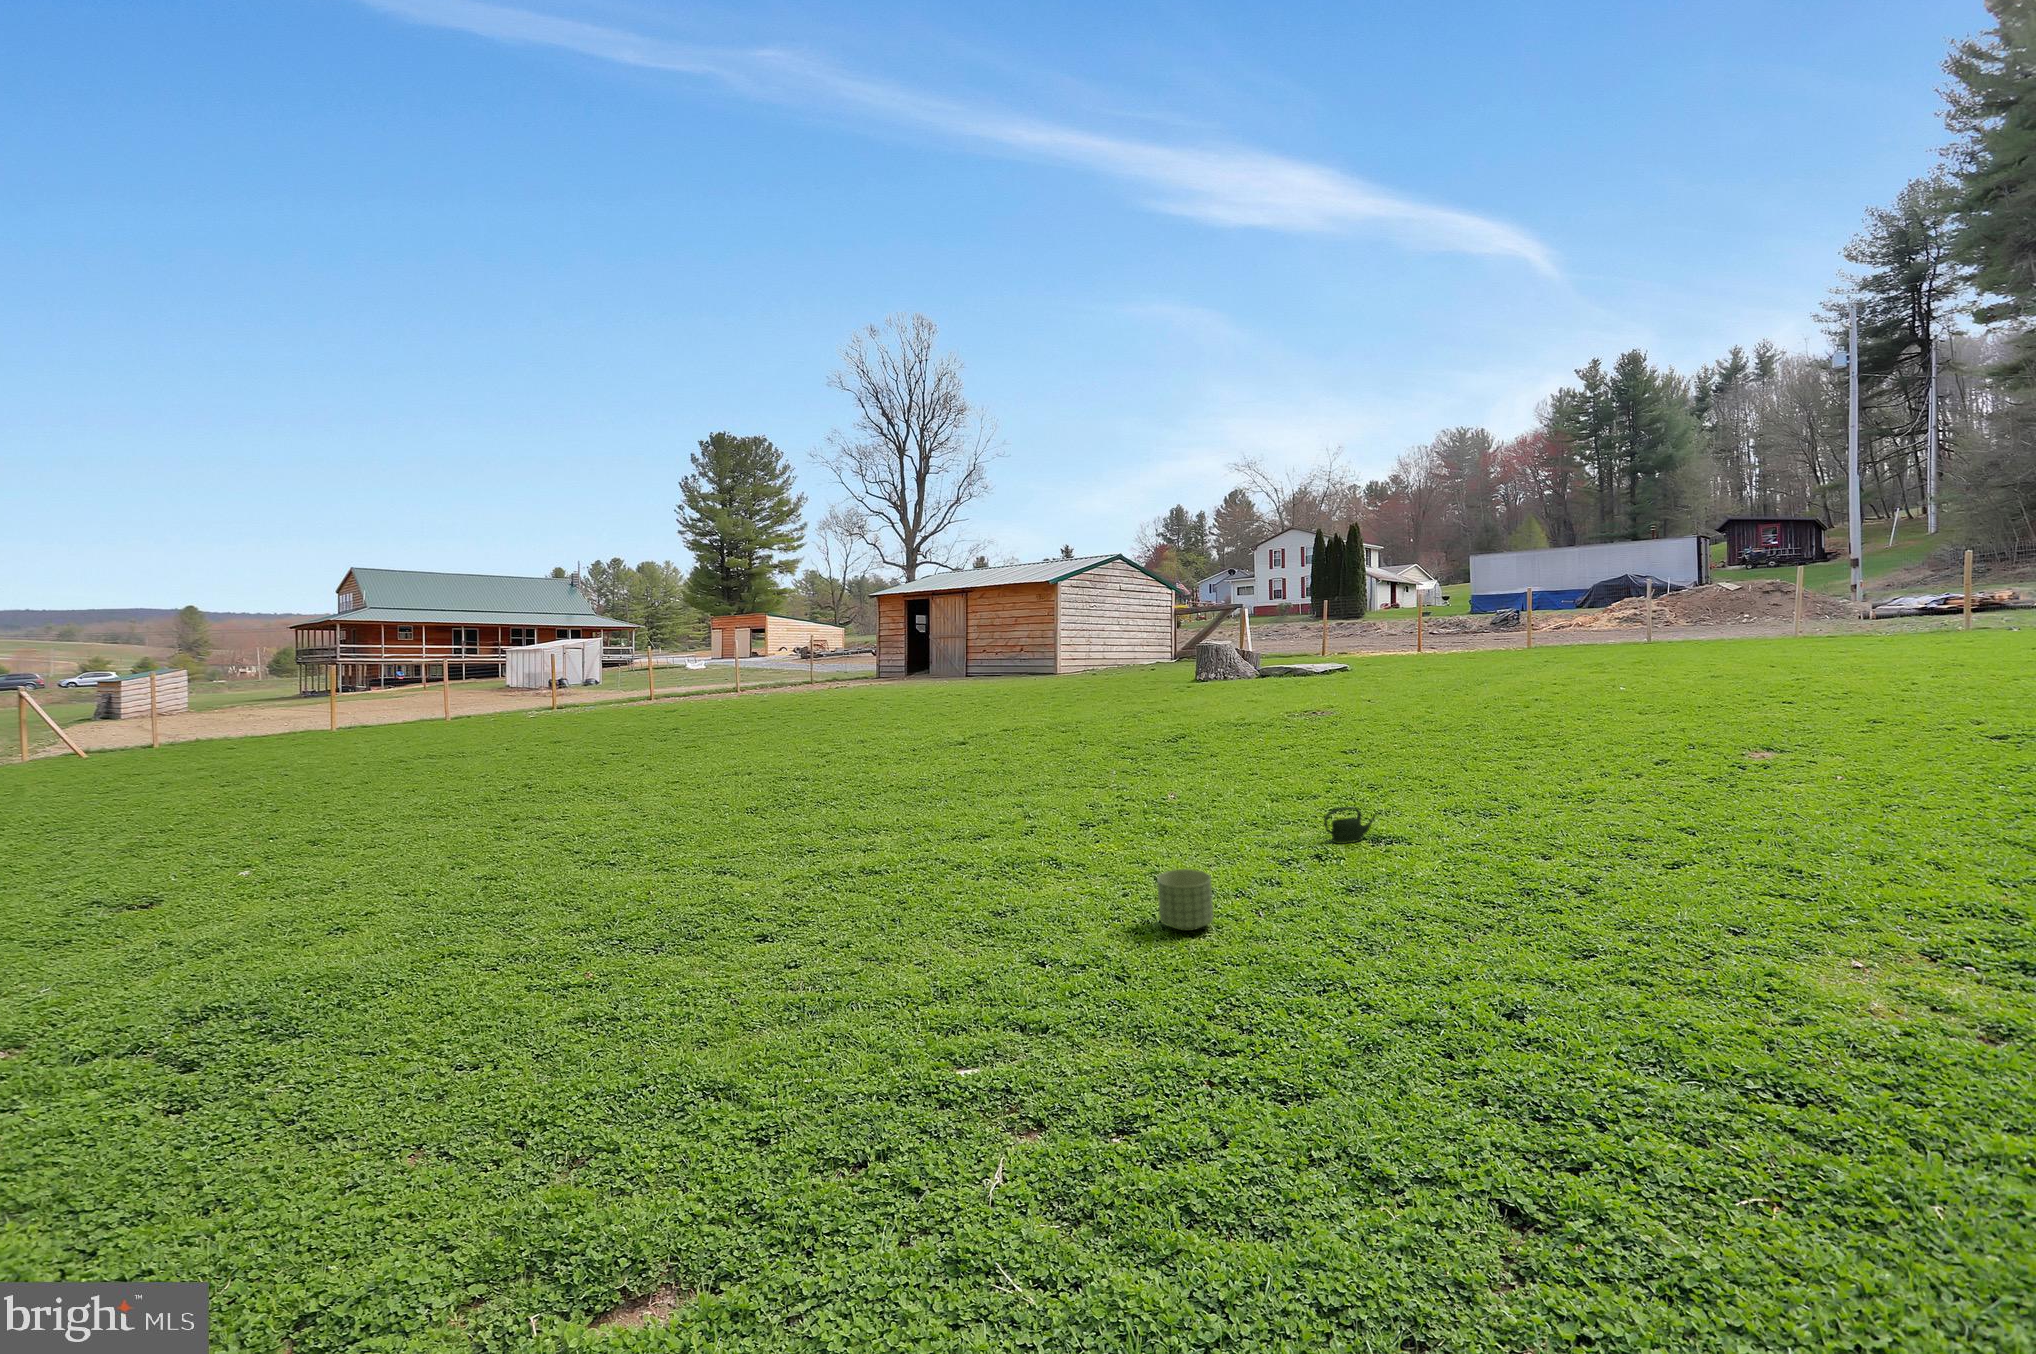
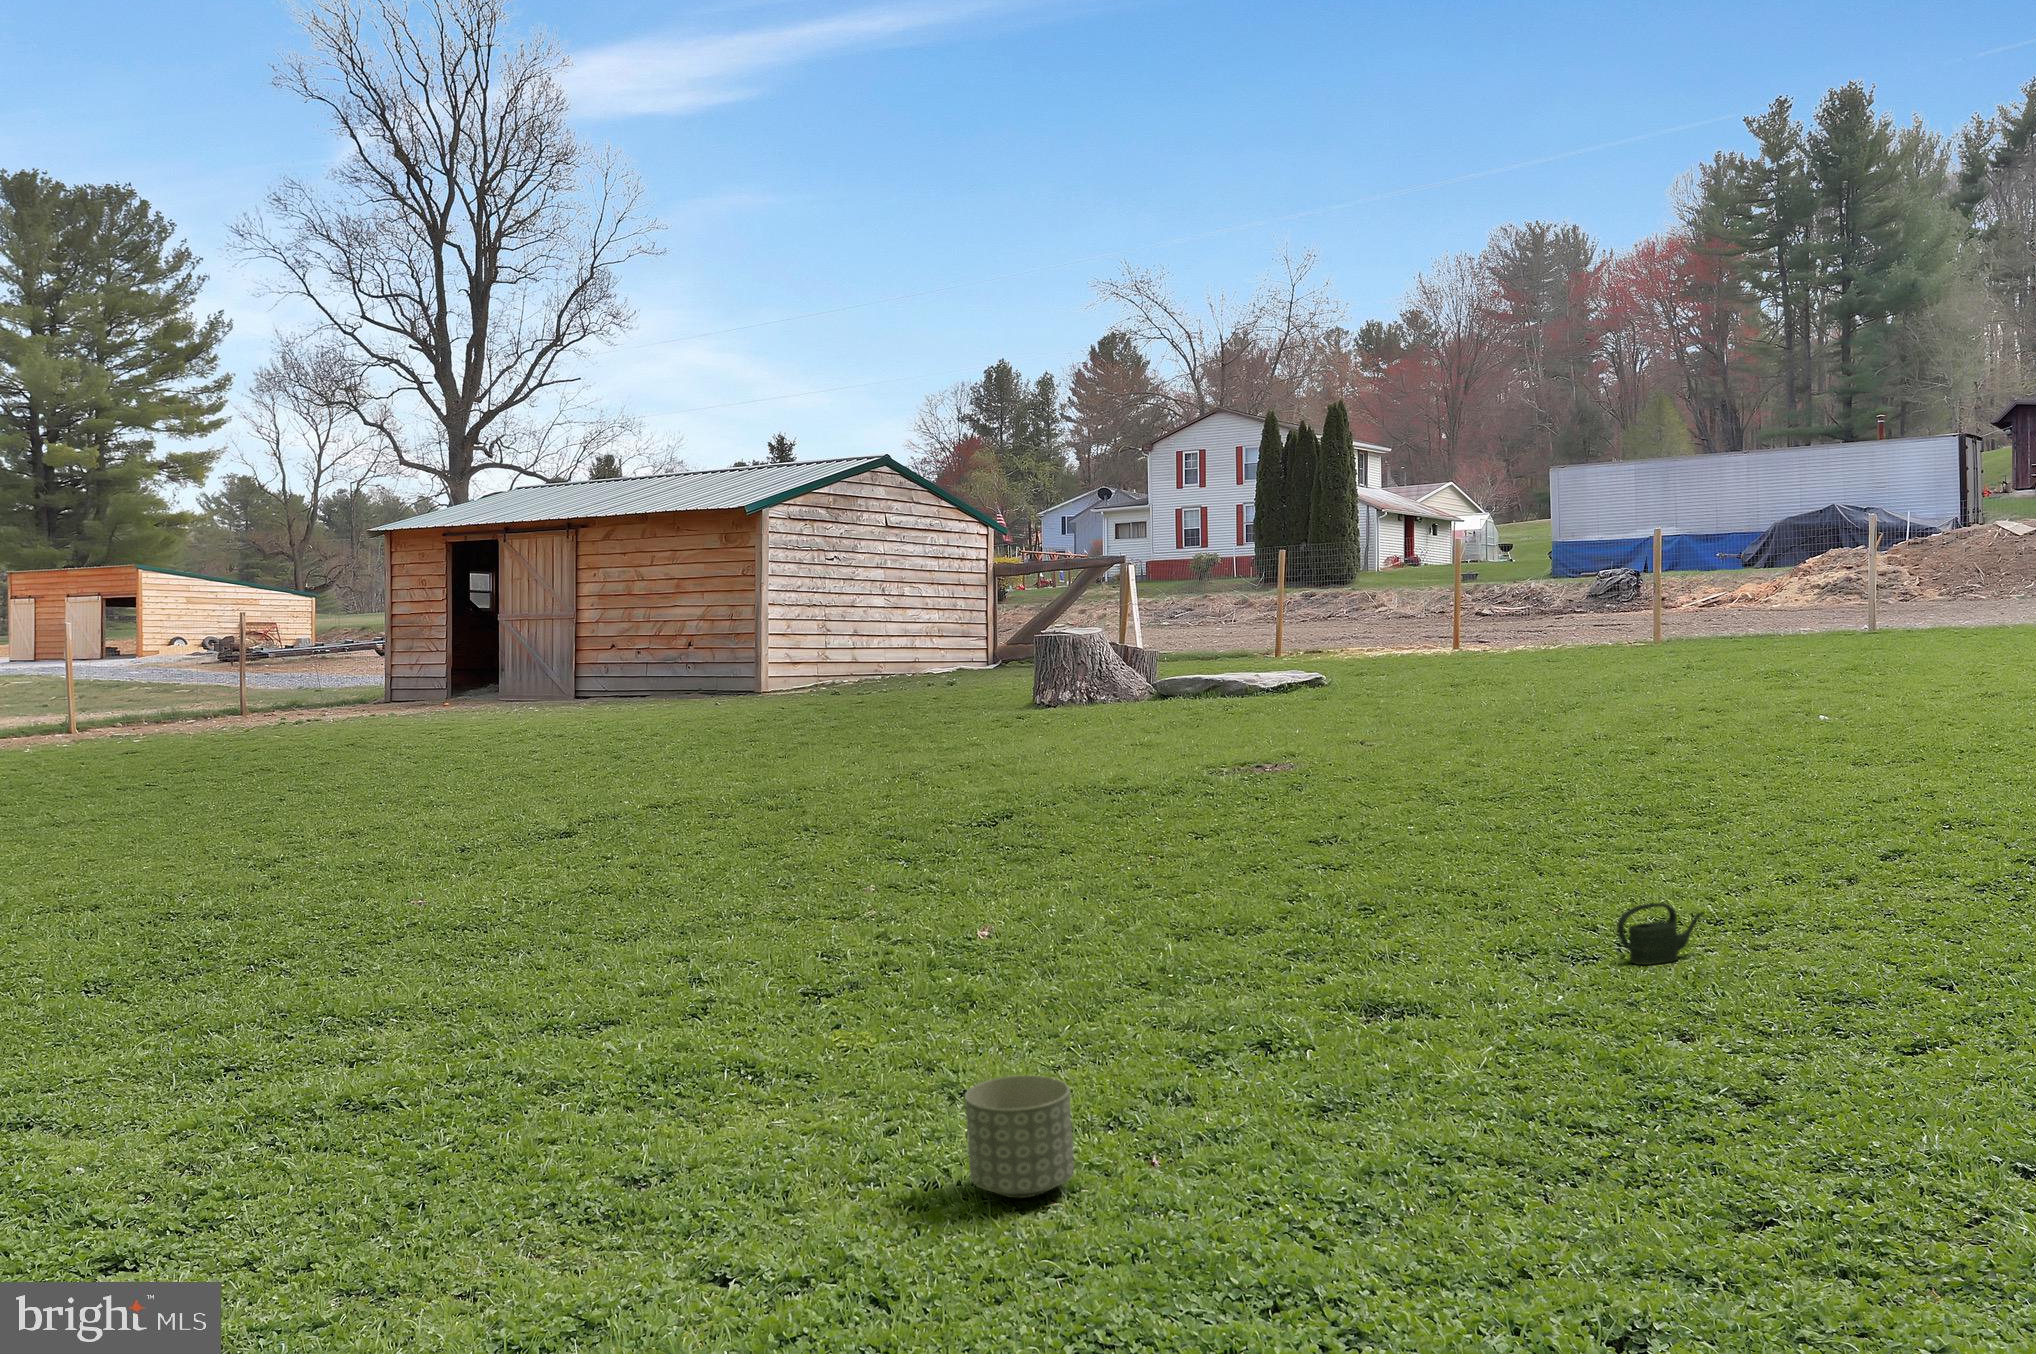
watering can: present [1324,807,1379,844] -> present [1617,903,1704,965]

